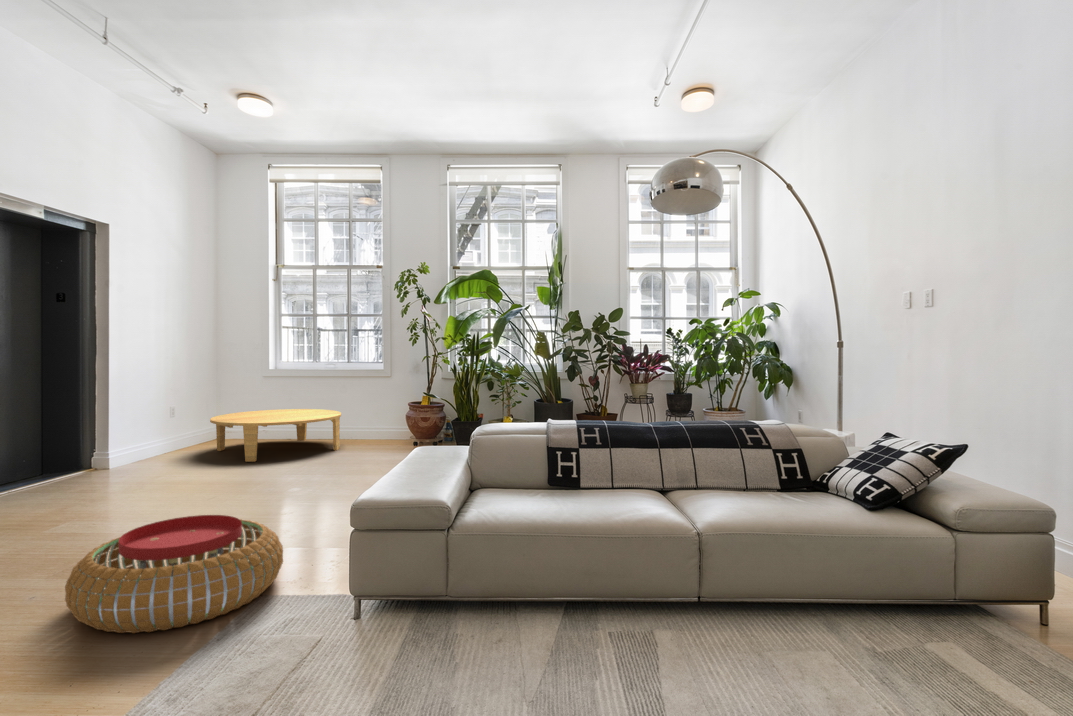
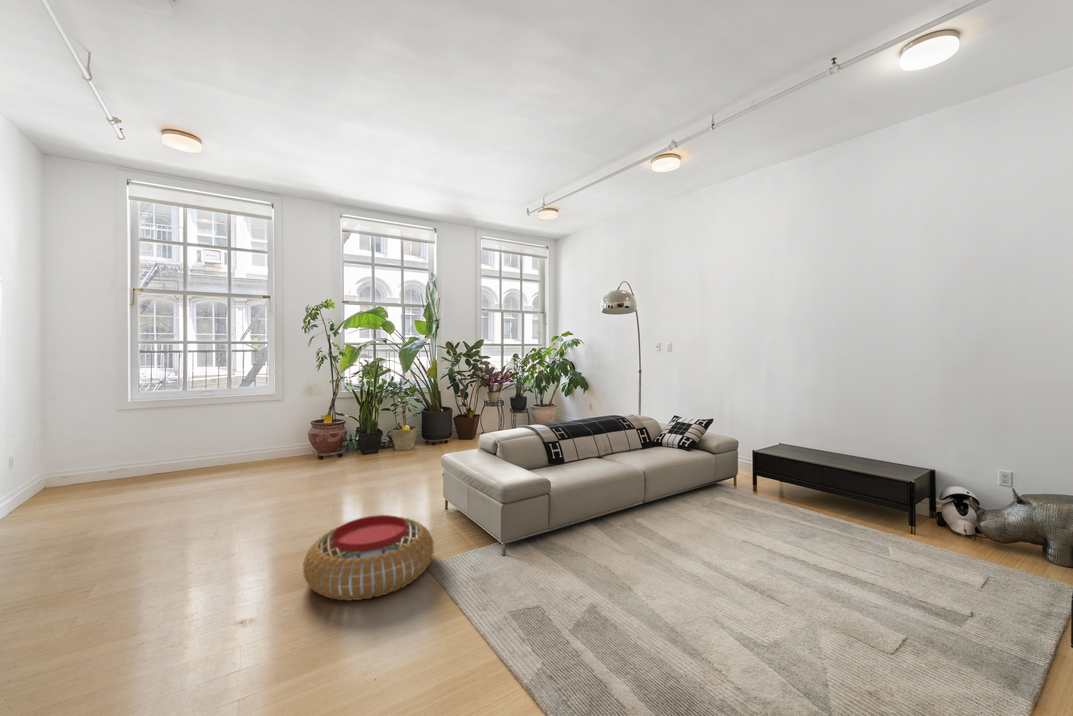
coffee table: present [210,409,341,462] -> none [137,432,270,487]

